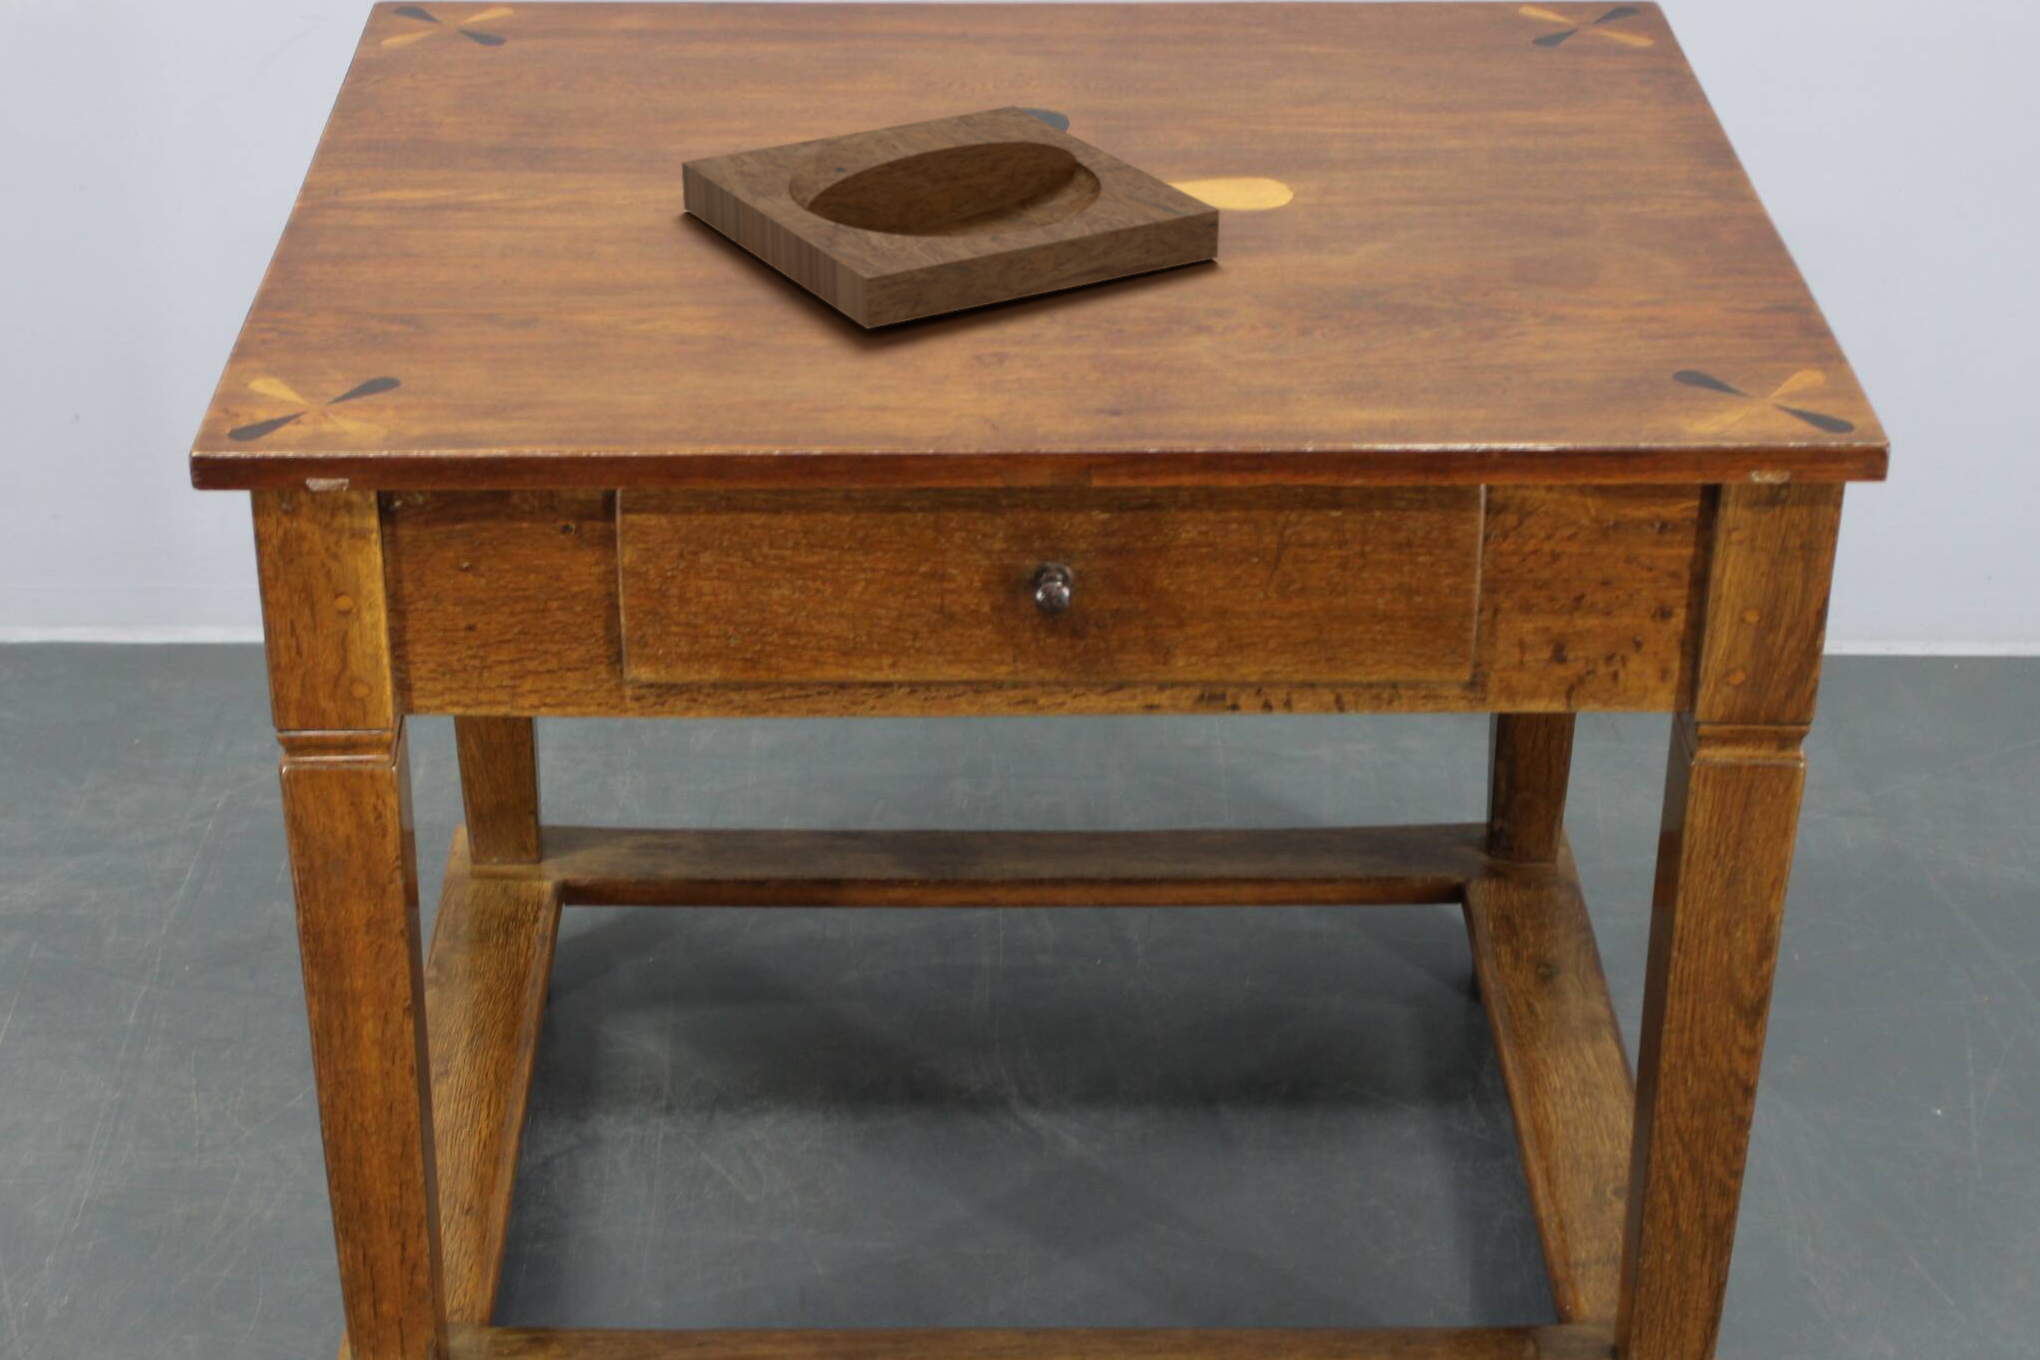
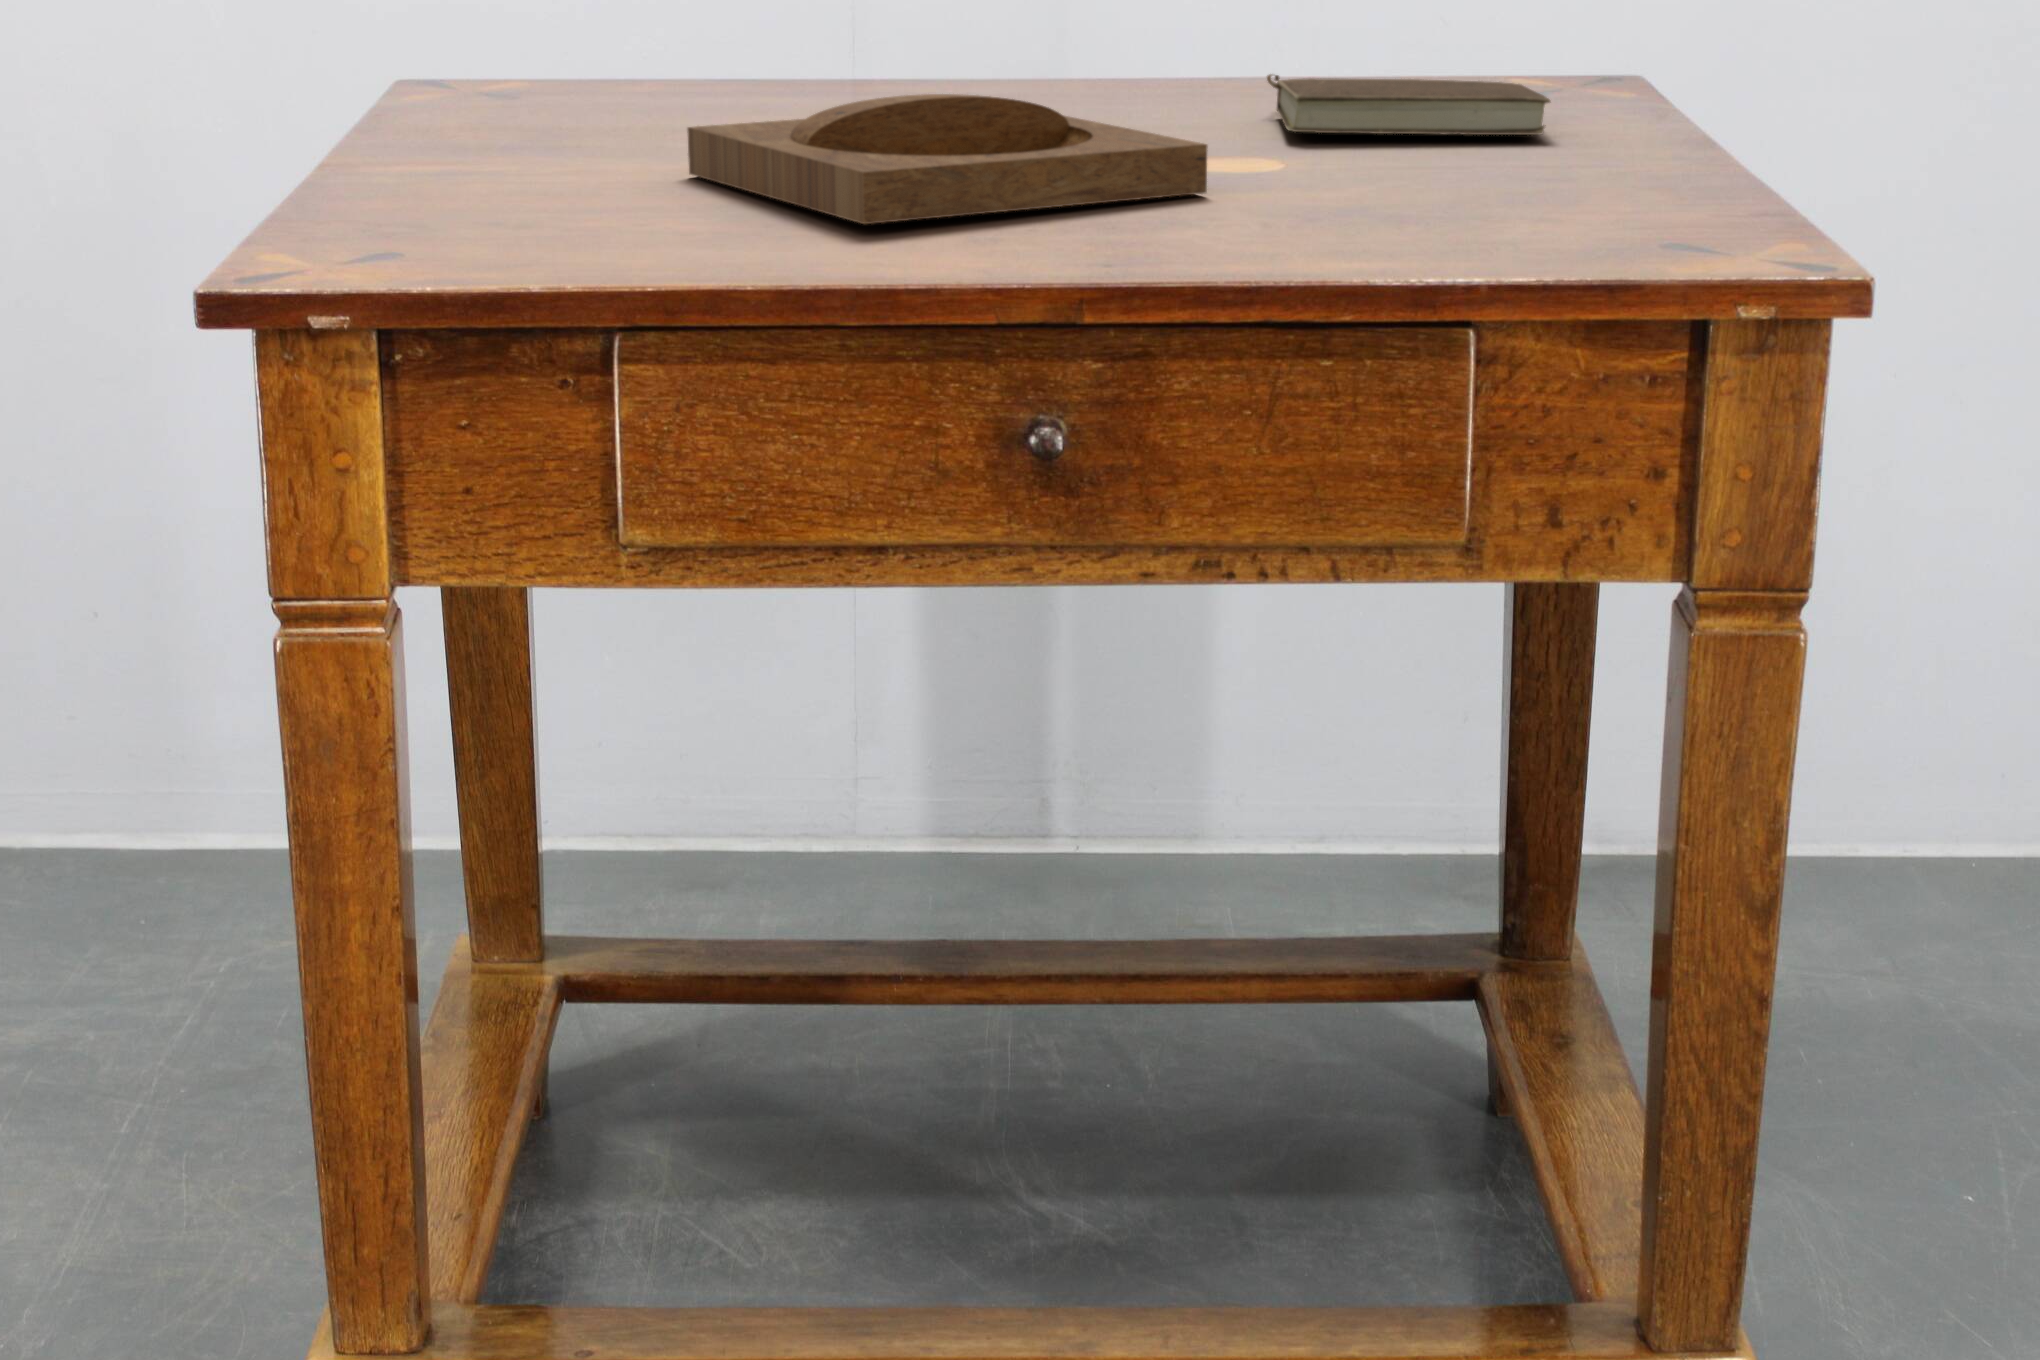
book: none [1282,44,1576,145] -> present [1267,74,1550,135]

